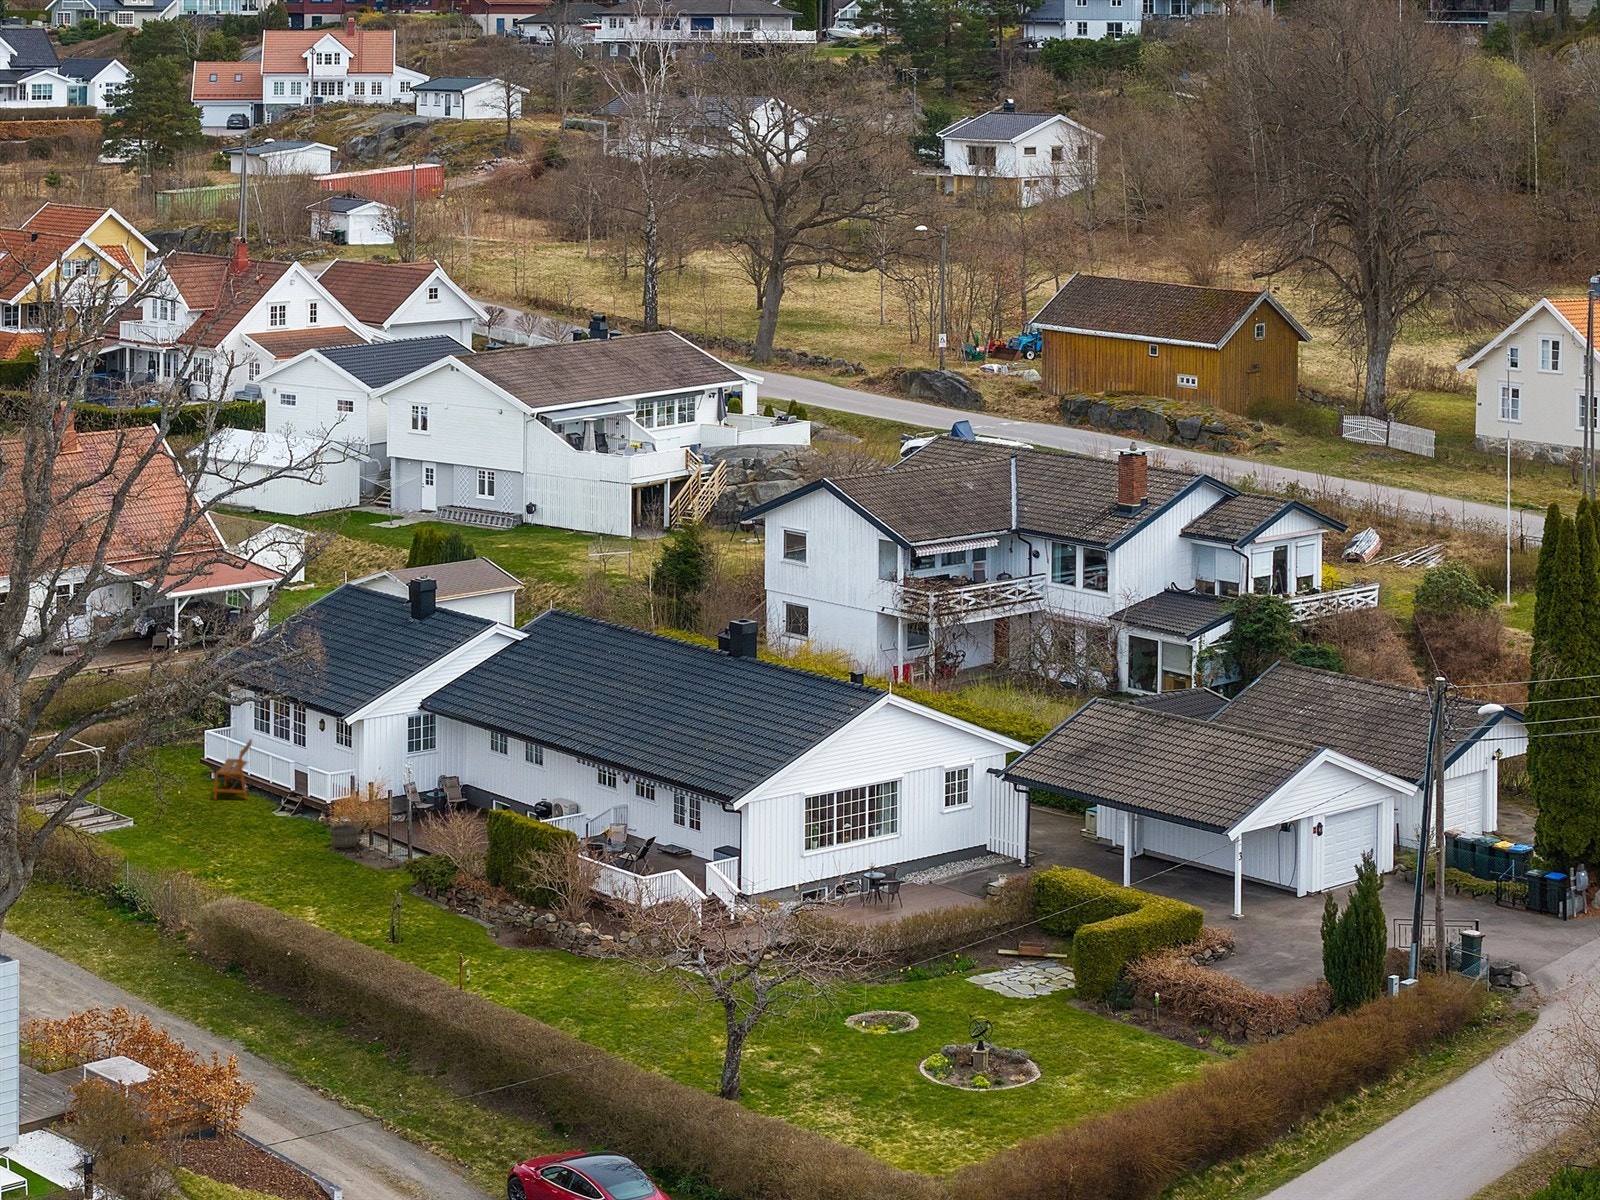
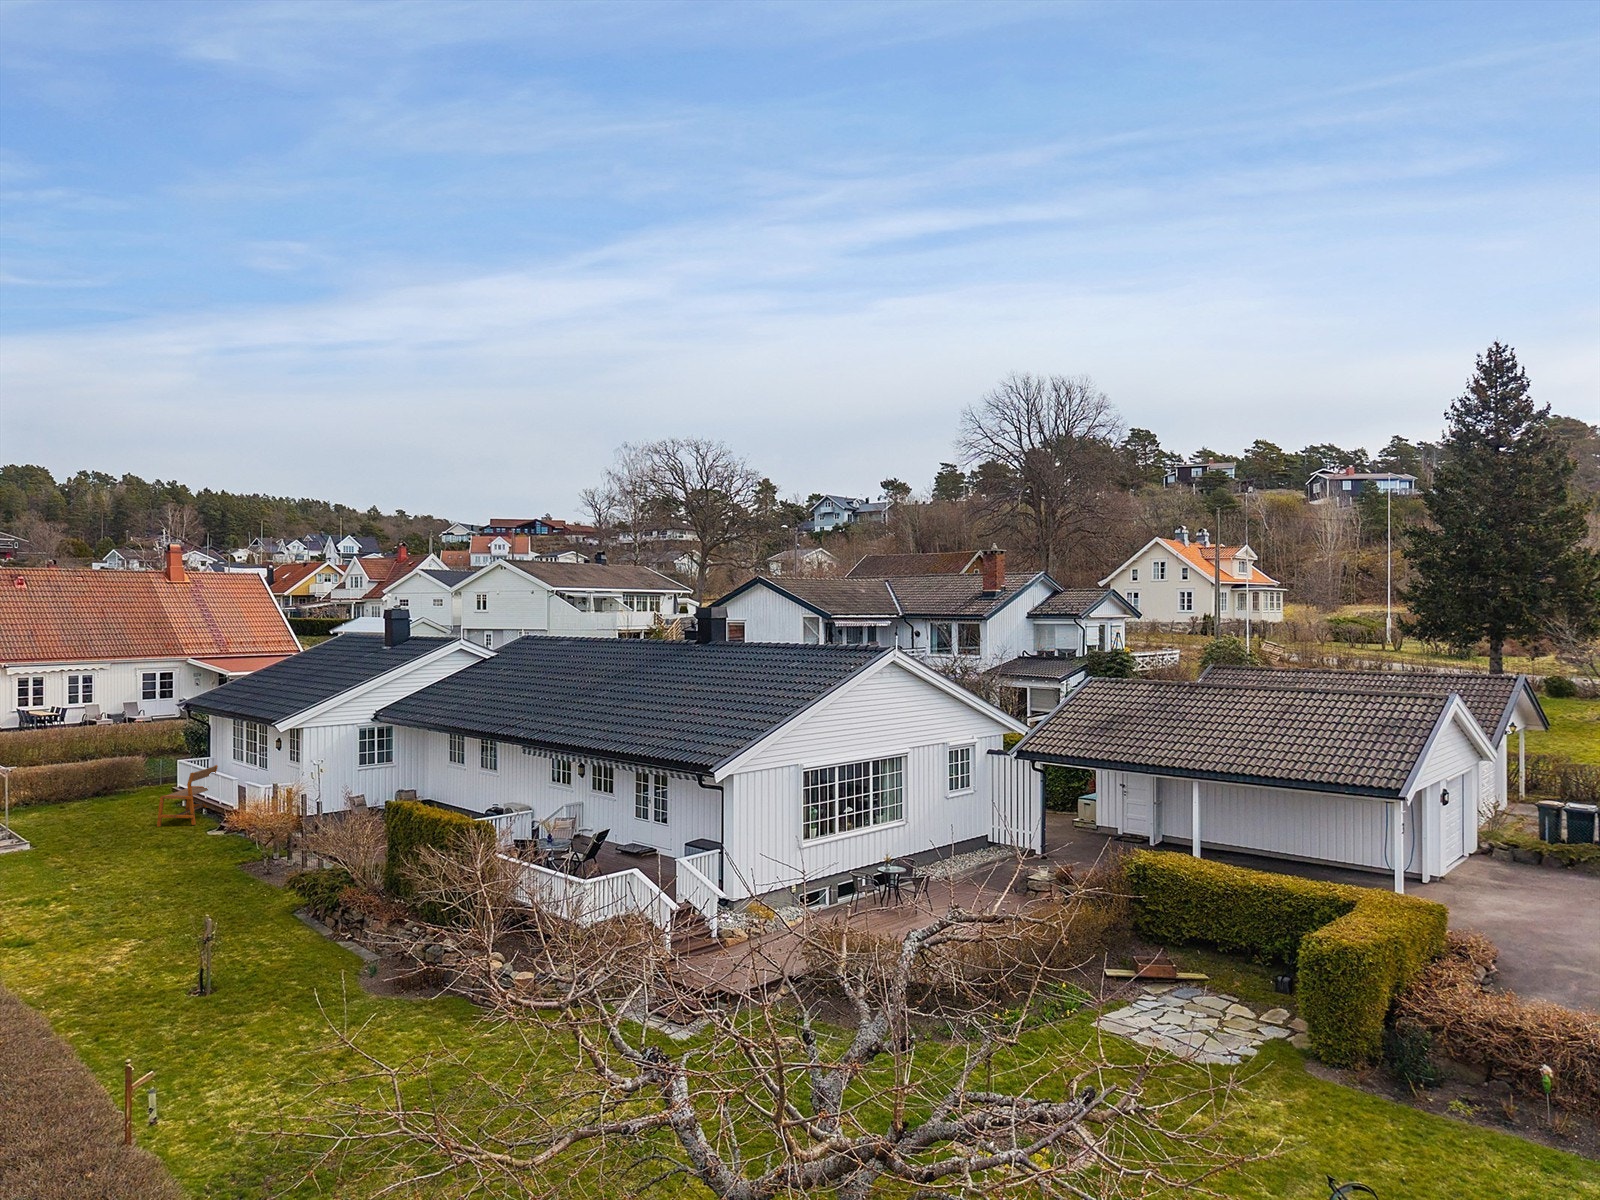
wooden bucket: present [330,824,359,848] -> none [239,837,277,868]

